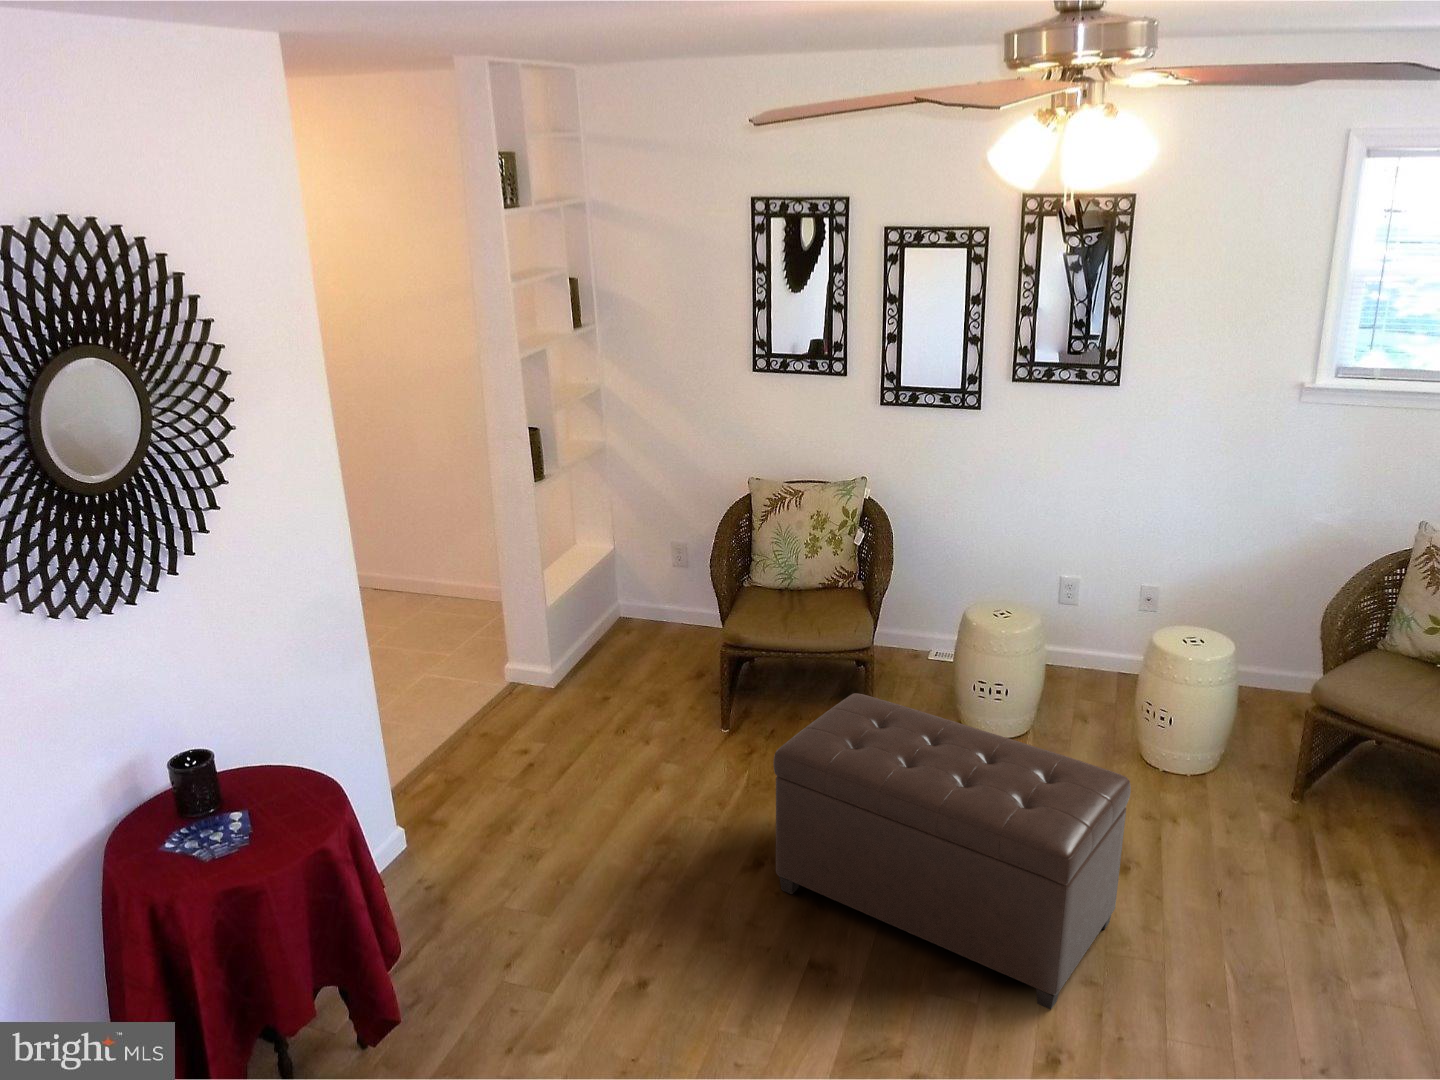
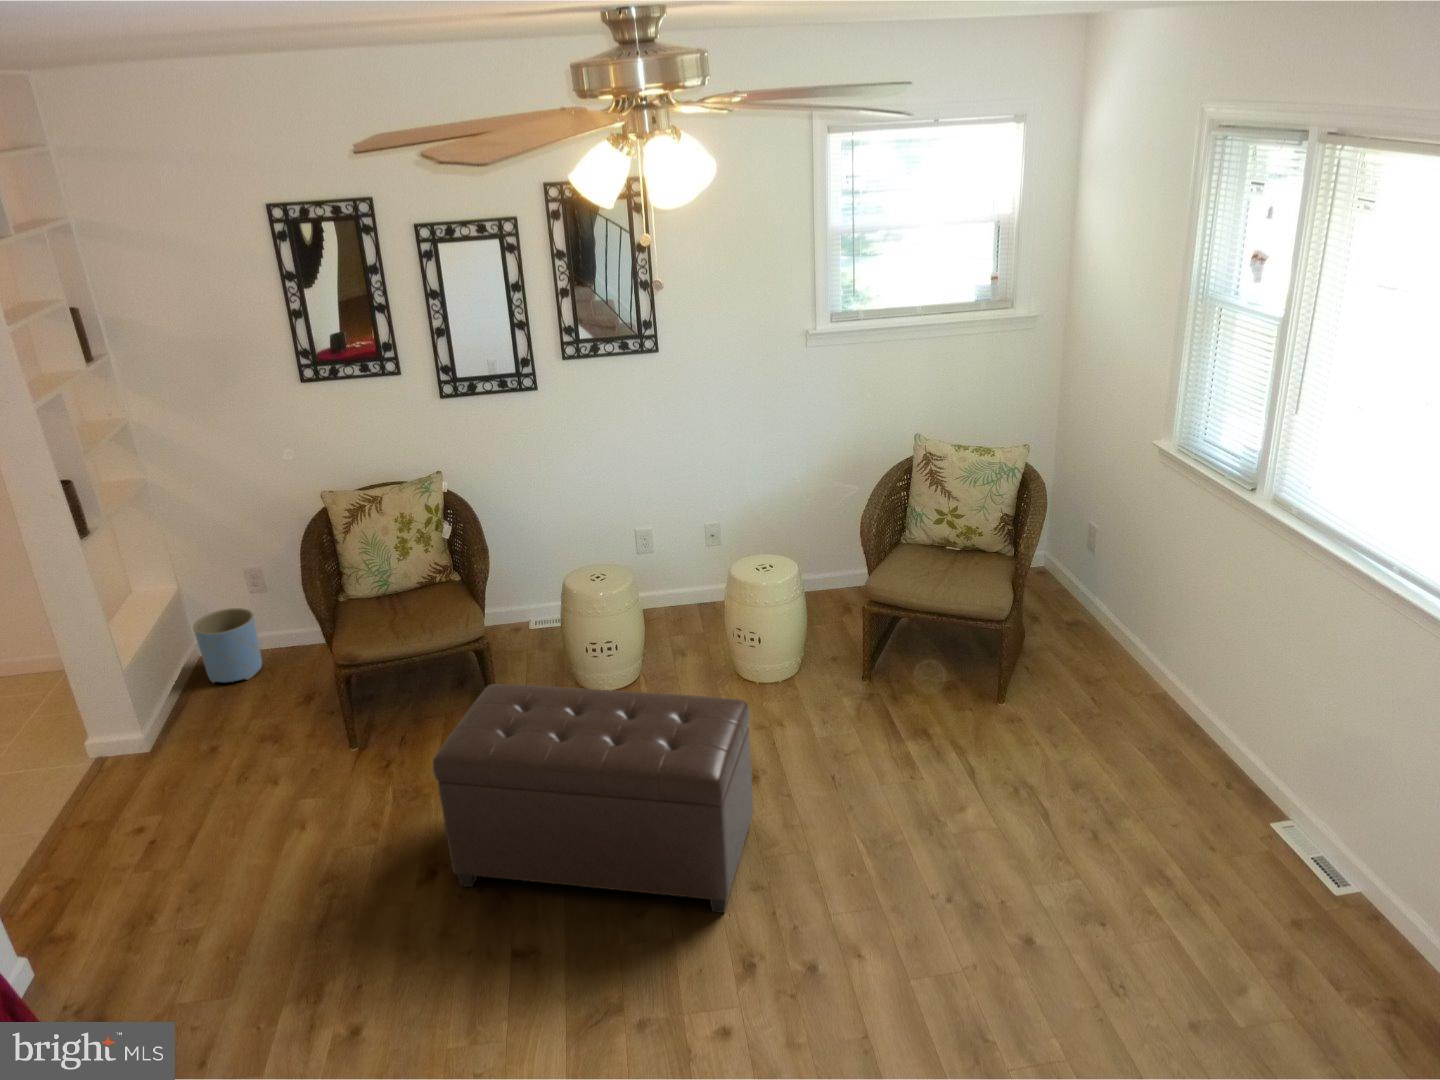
planter: none [619,574,673,644] -> present [193,608,262,683]

